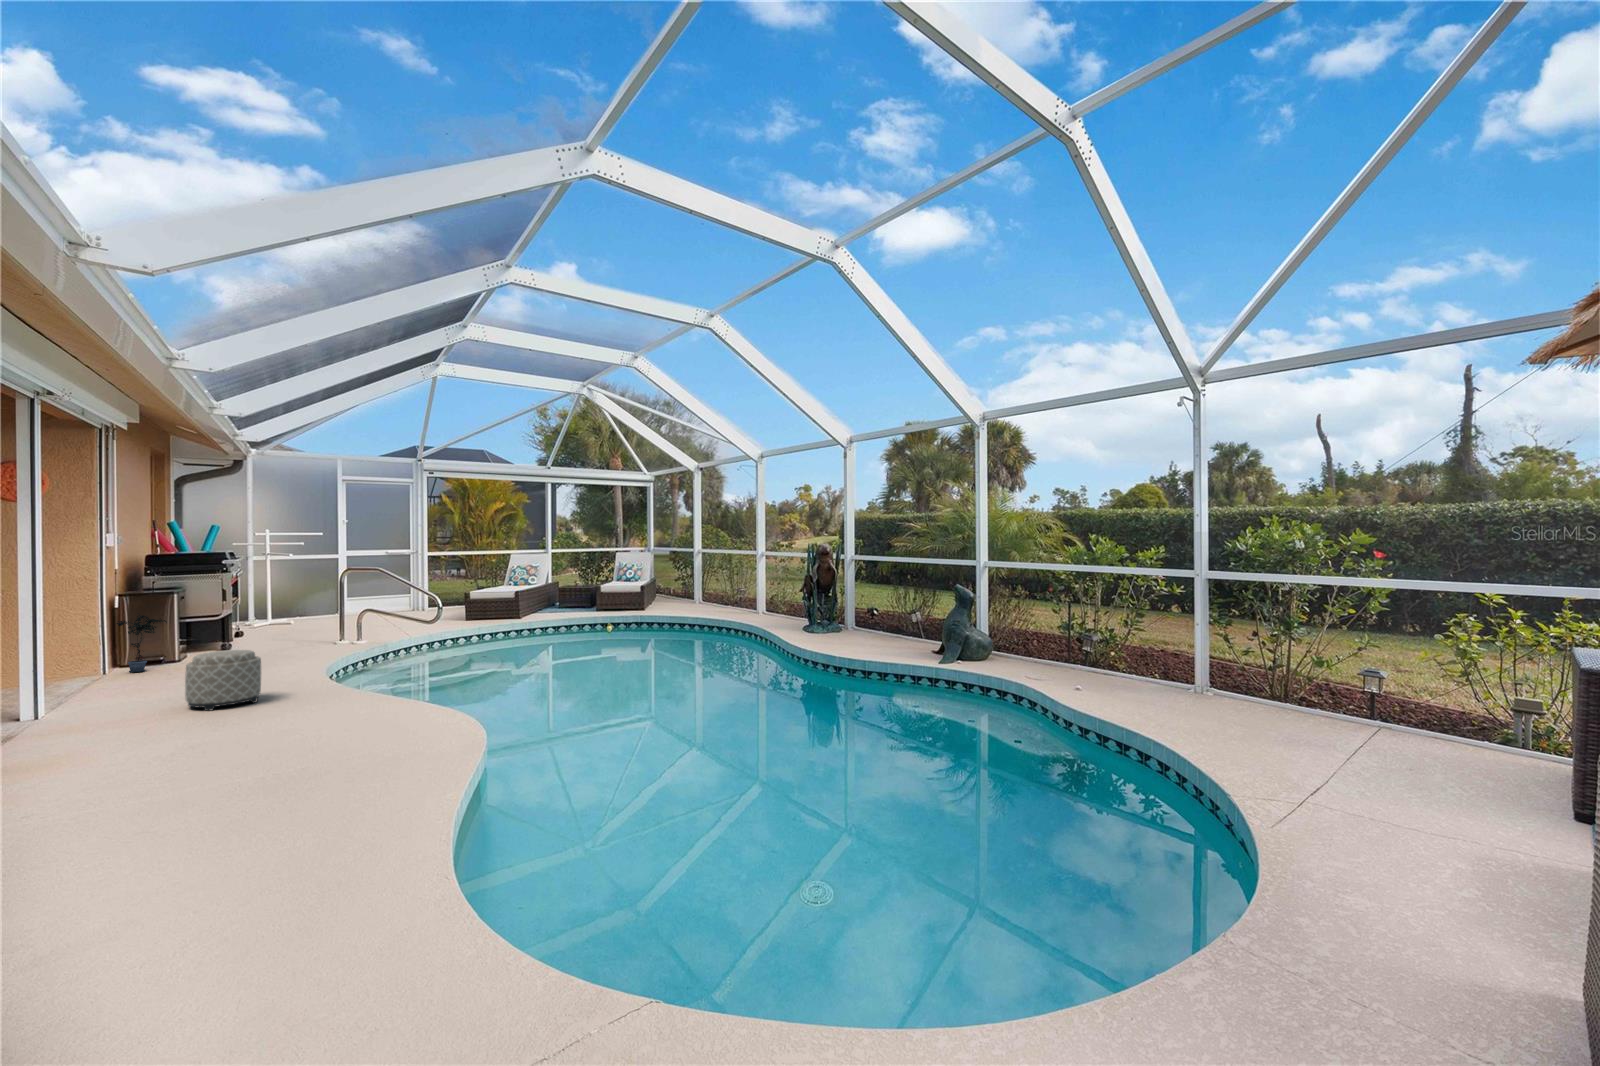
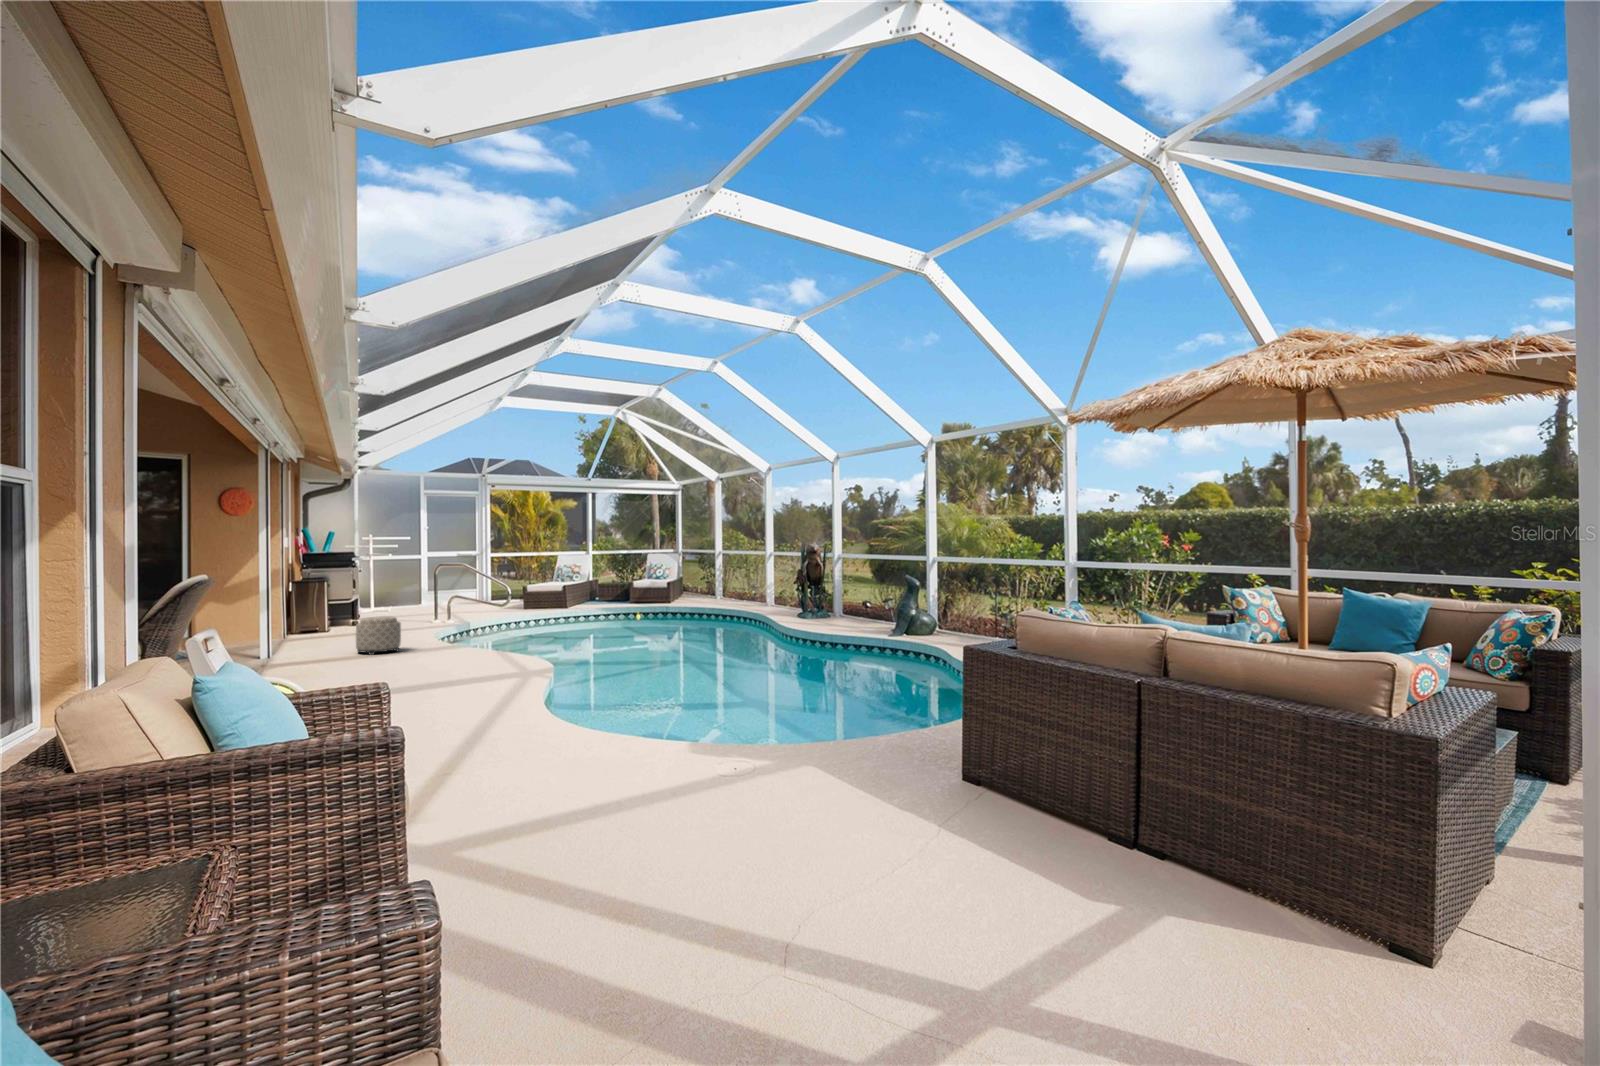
potted plant: present [117,615,167,672] -> none [289,595,323,637]

